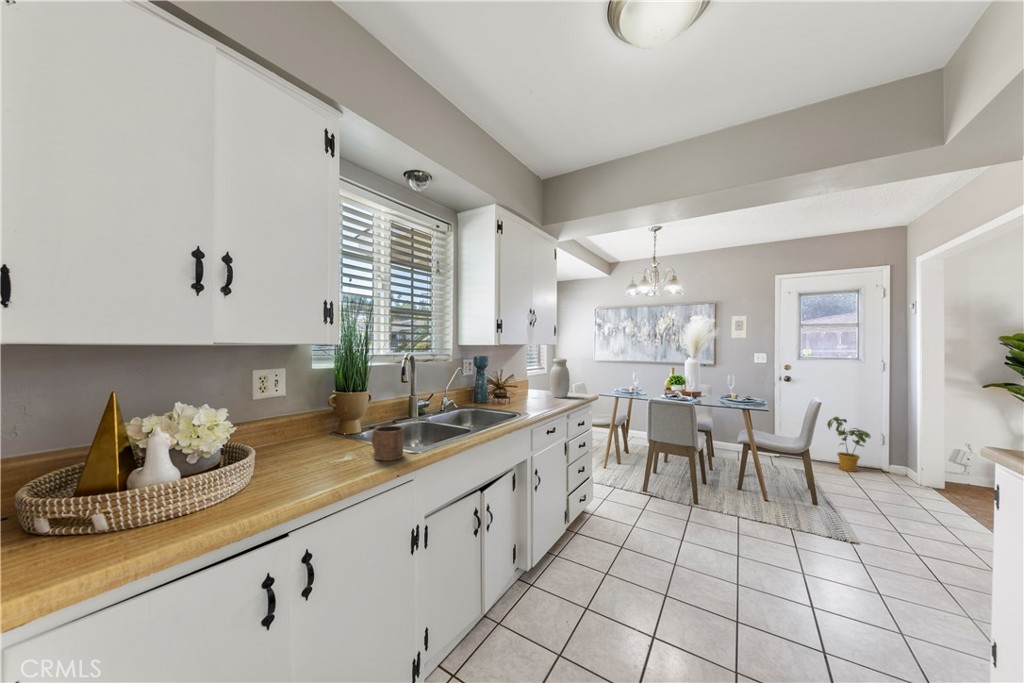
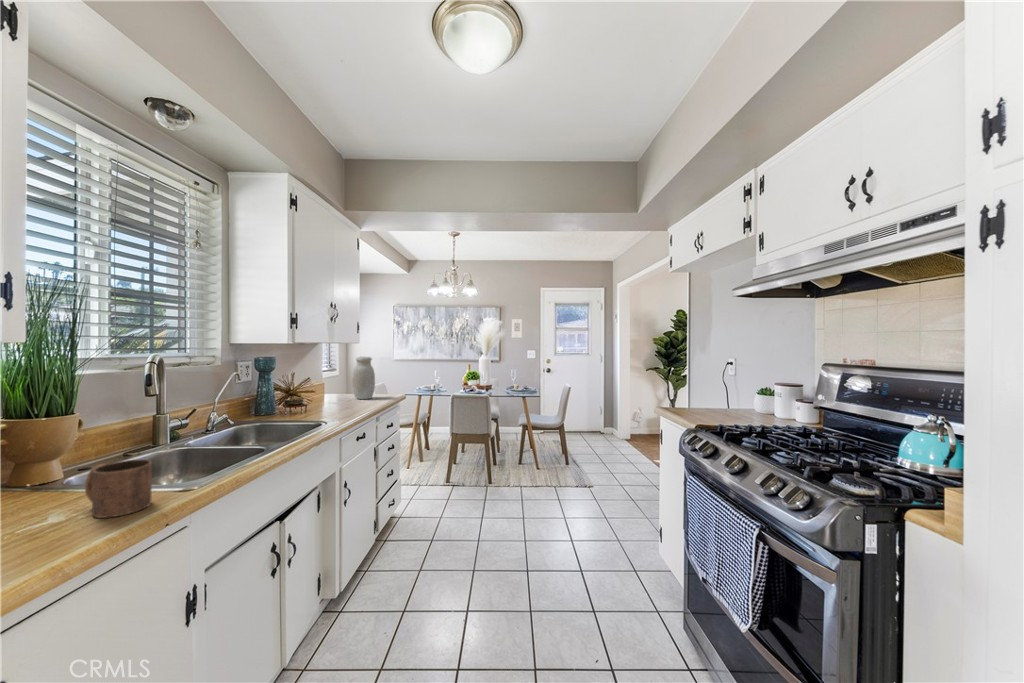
house plant: present [827,417,870,472] -> none [582,397,609,439]

